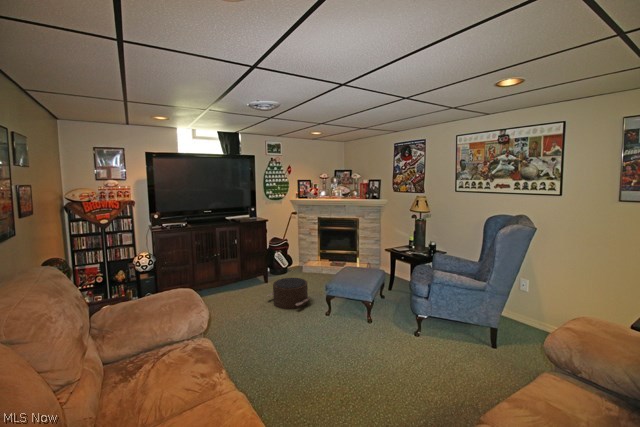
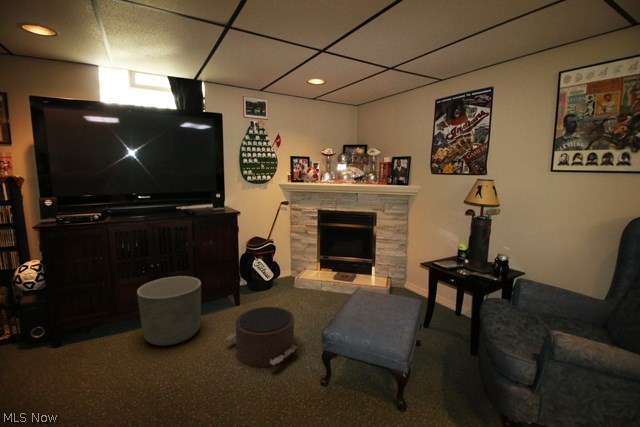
planter: none [211,261,248,301] -> present [137,276,201,346]

